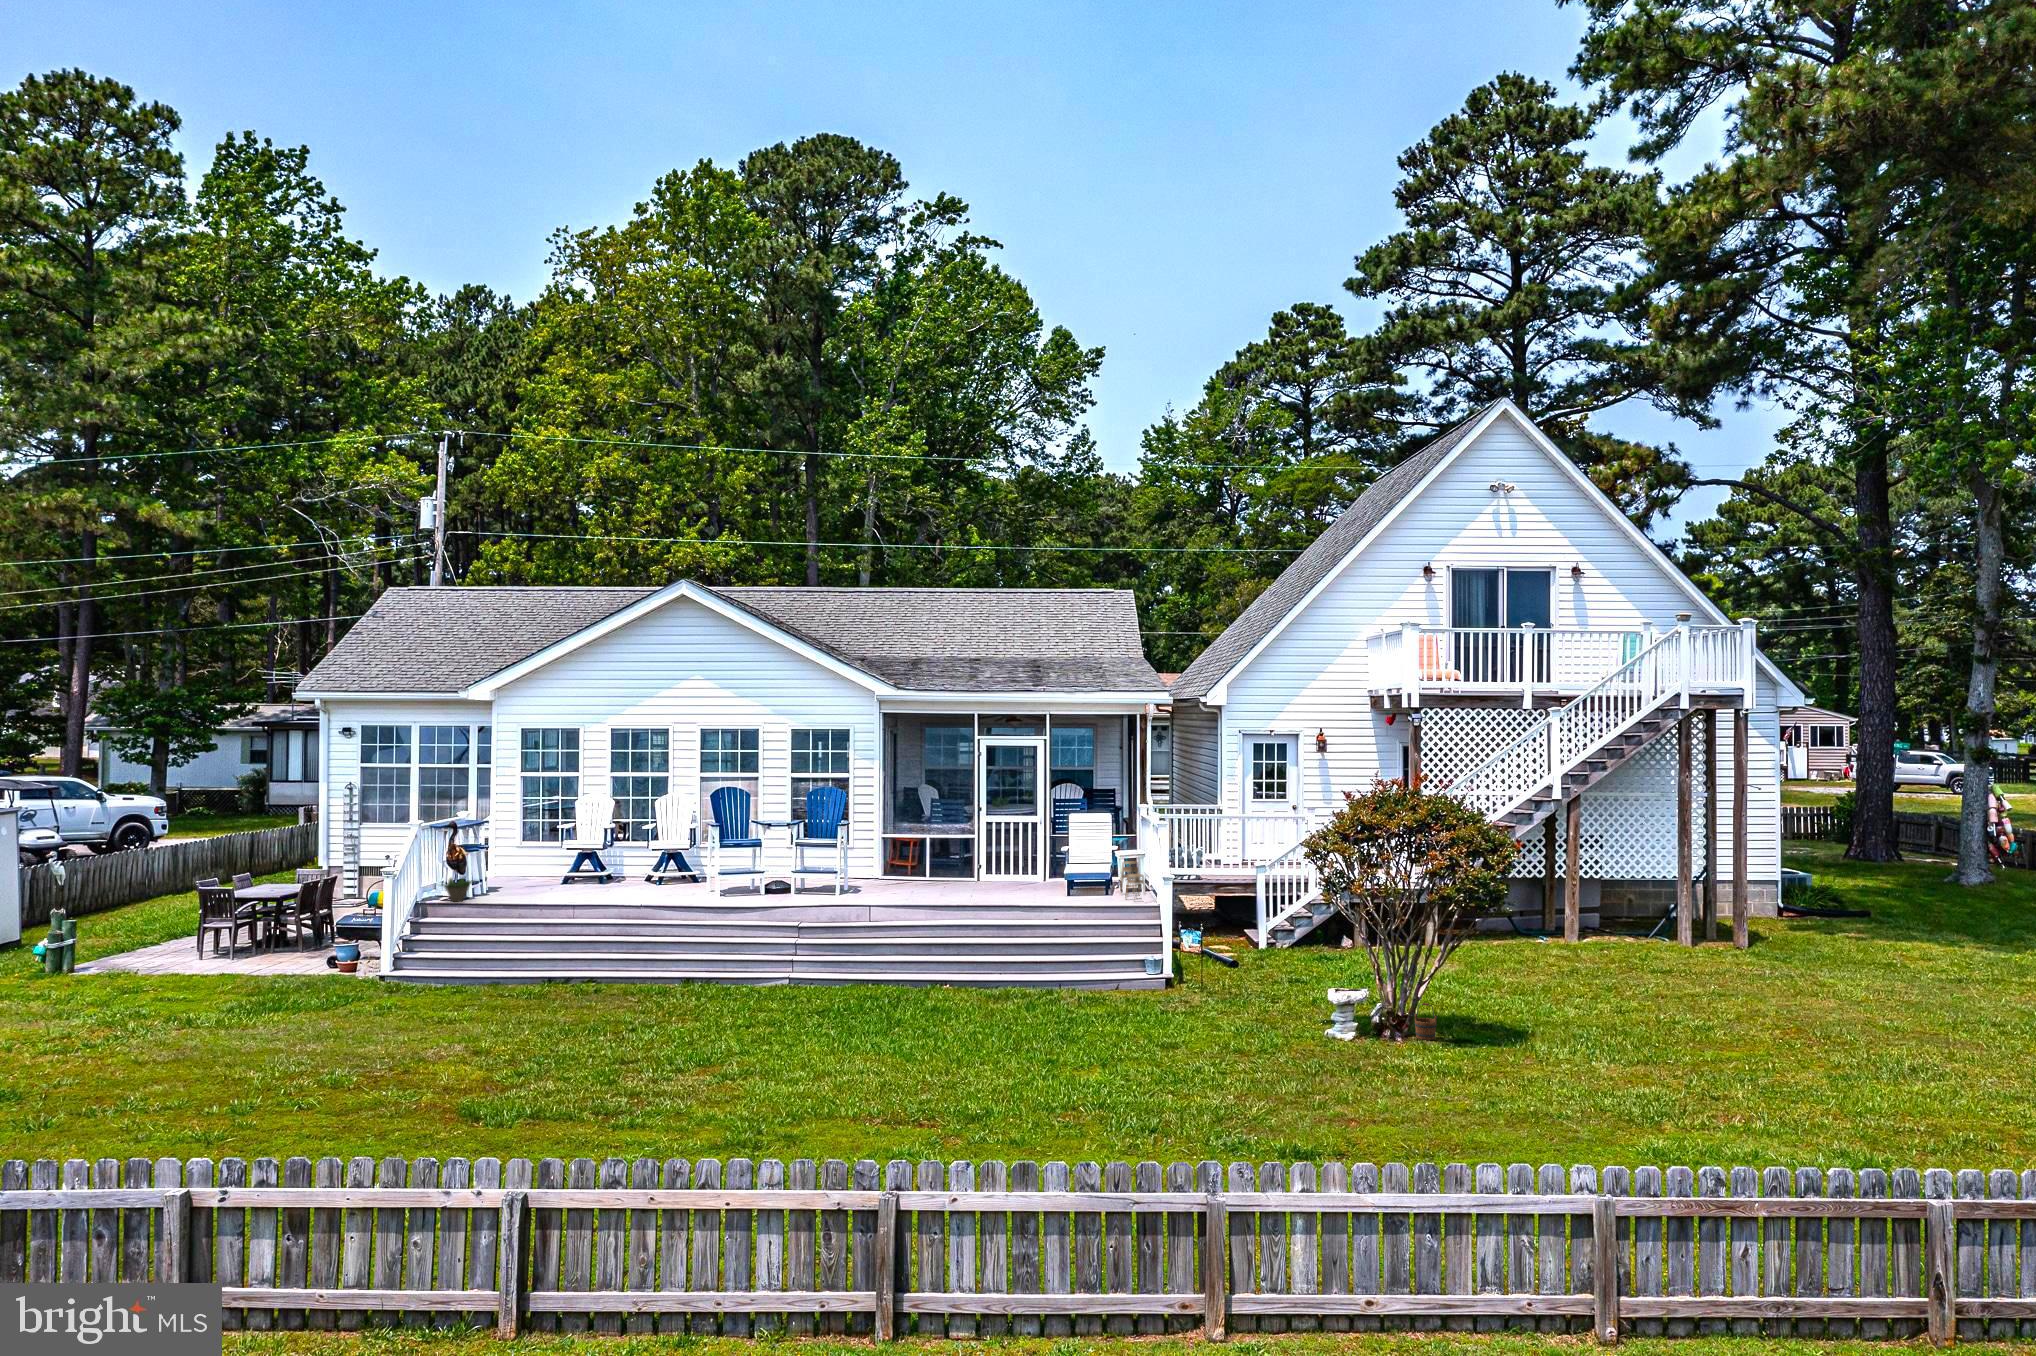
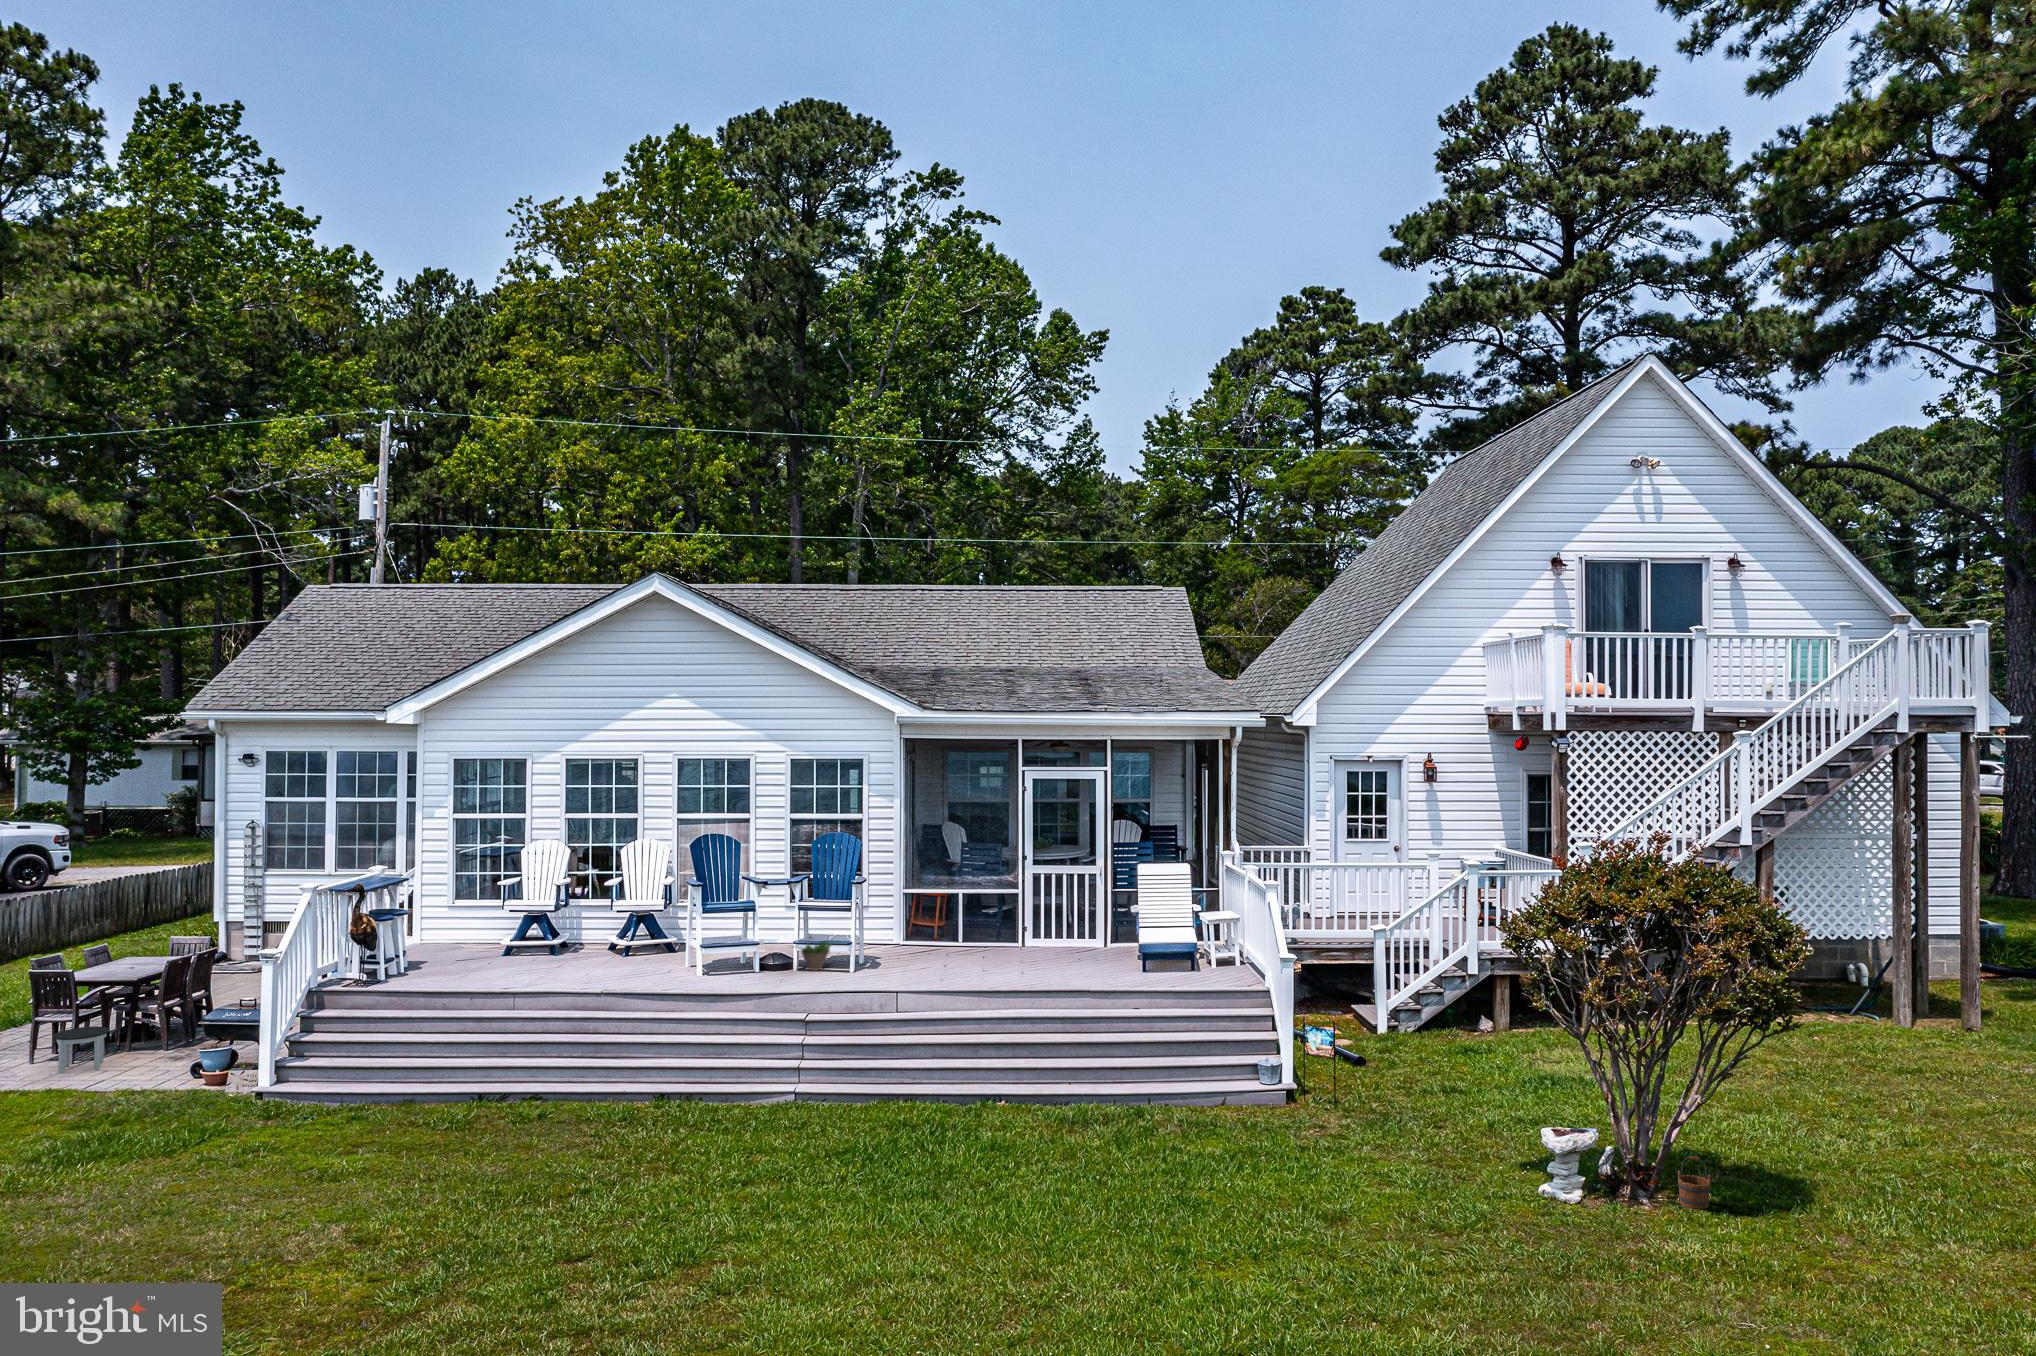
stool: present [1120,861,1145,898] -> none [1205,924,1243,978]
decorative plant: present [443,878,474,902] -> present [800,940,832,970]
round table: none [225,929,266,963] -> present [53,1026,110,1074]

